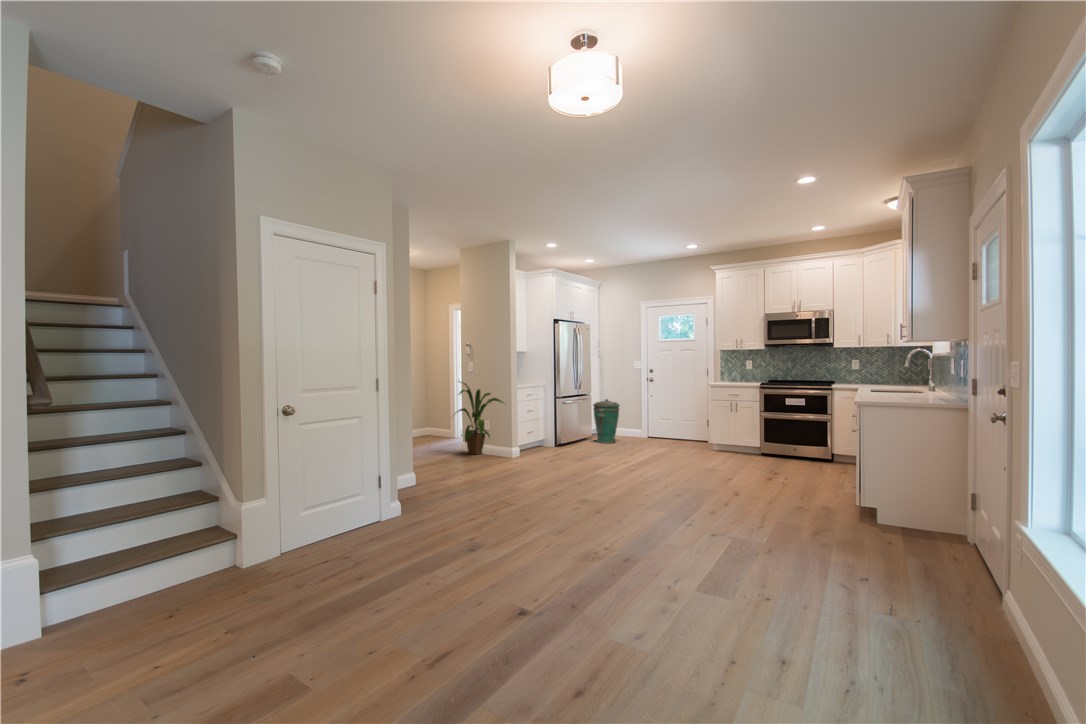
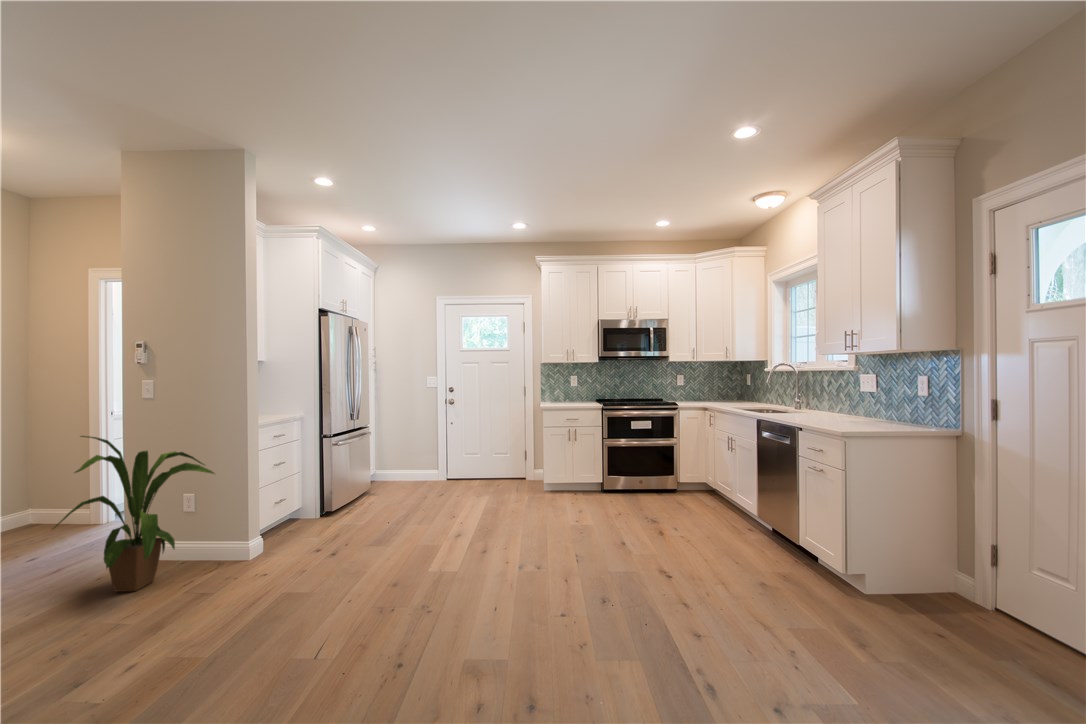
trash can: present [593,399,620,443] -> none [375,430,415,495]

